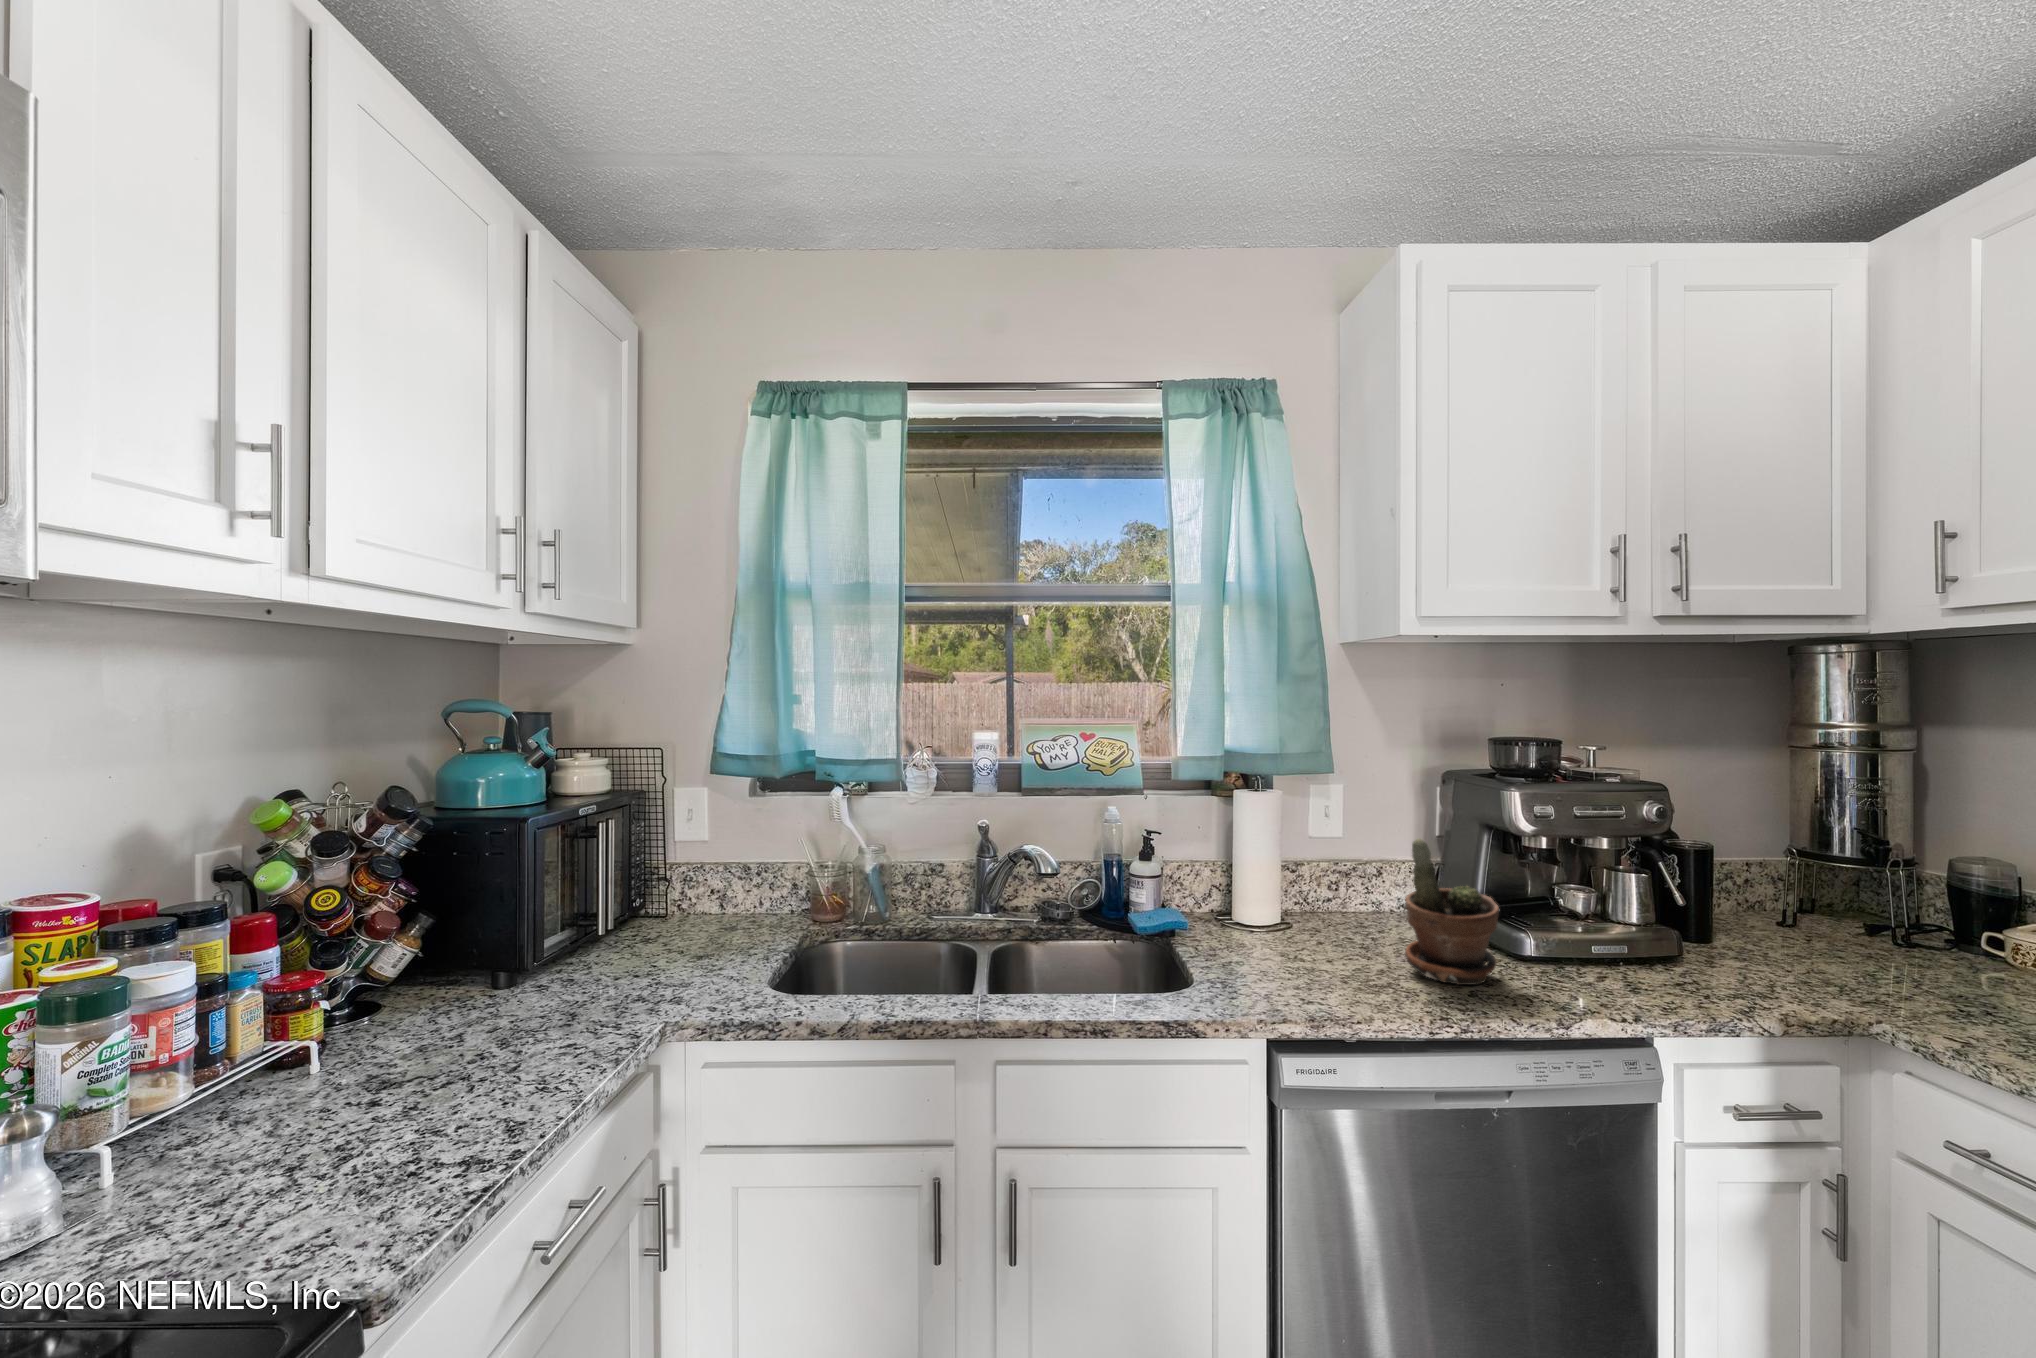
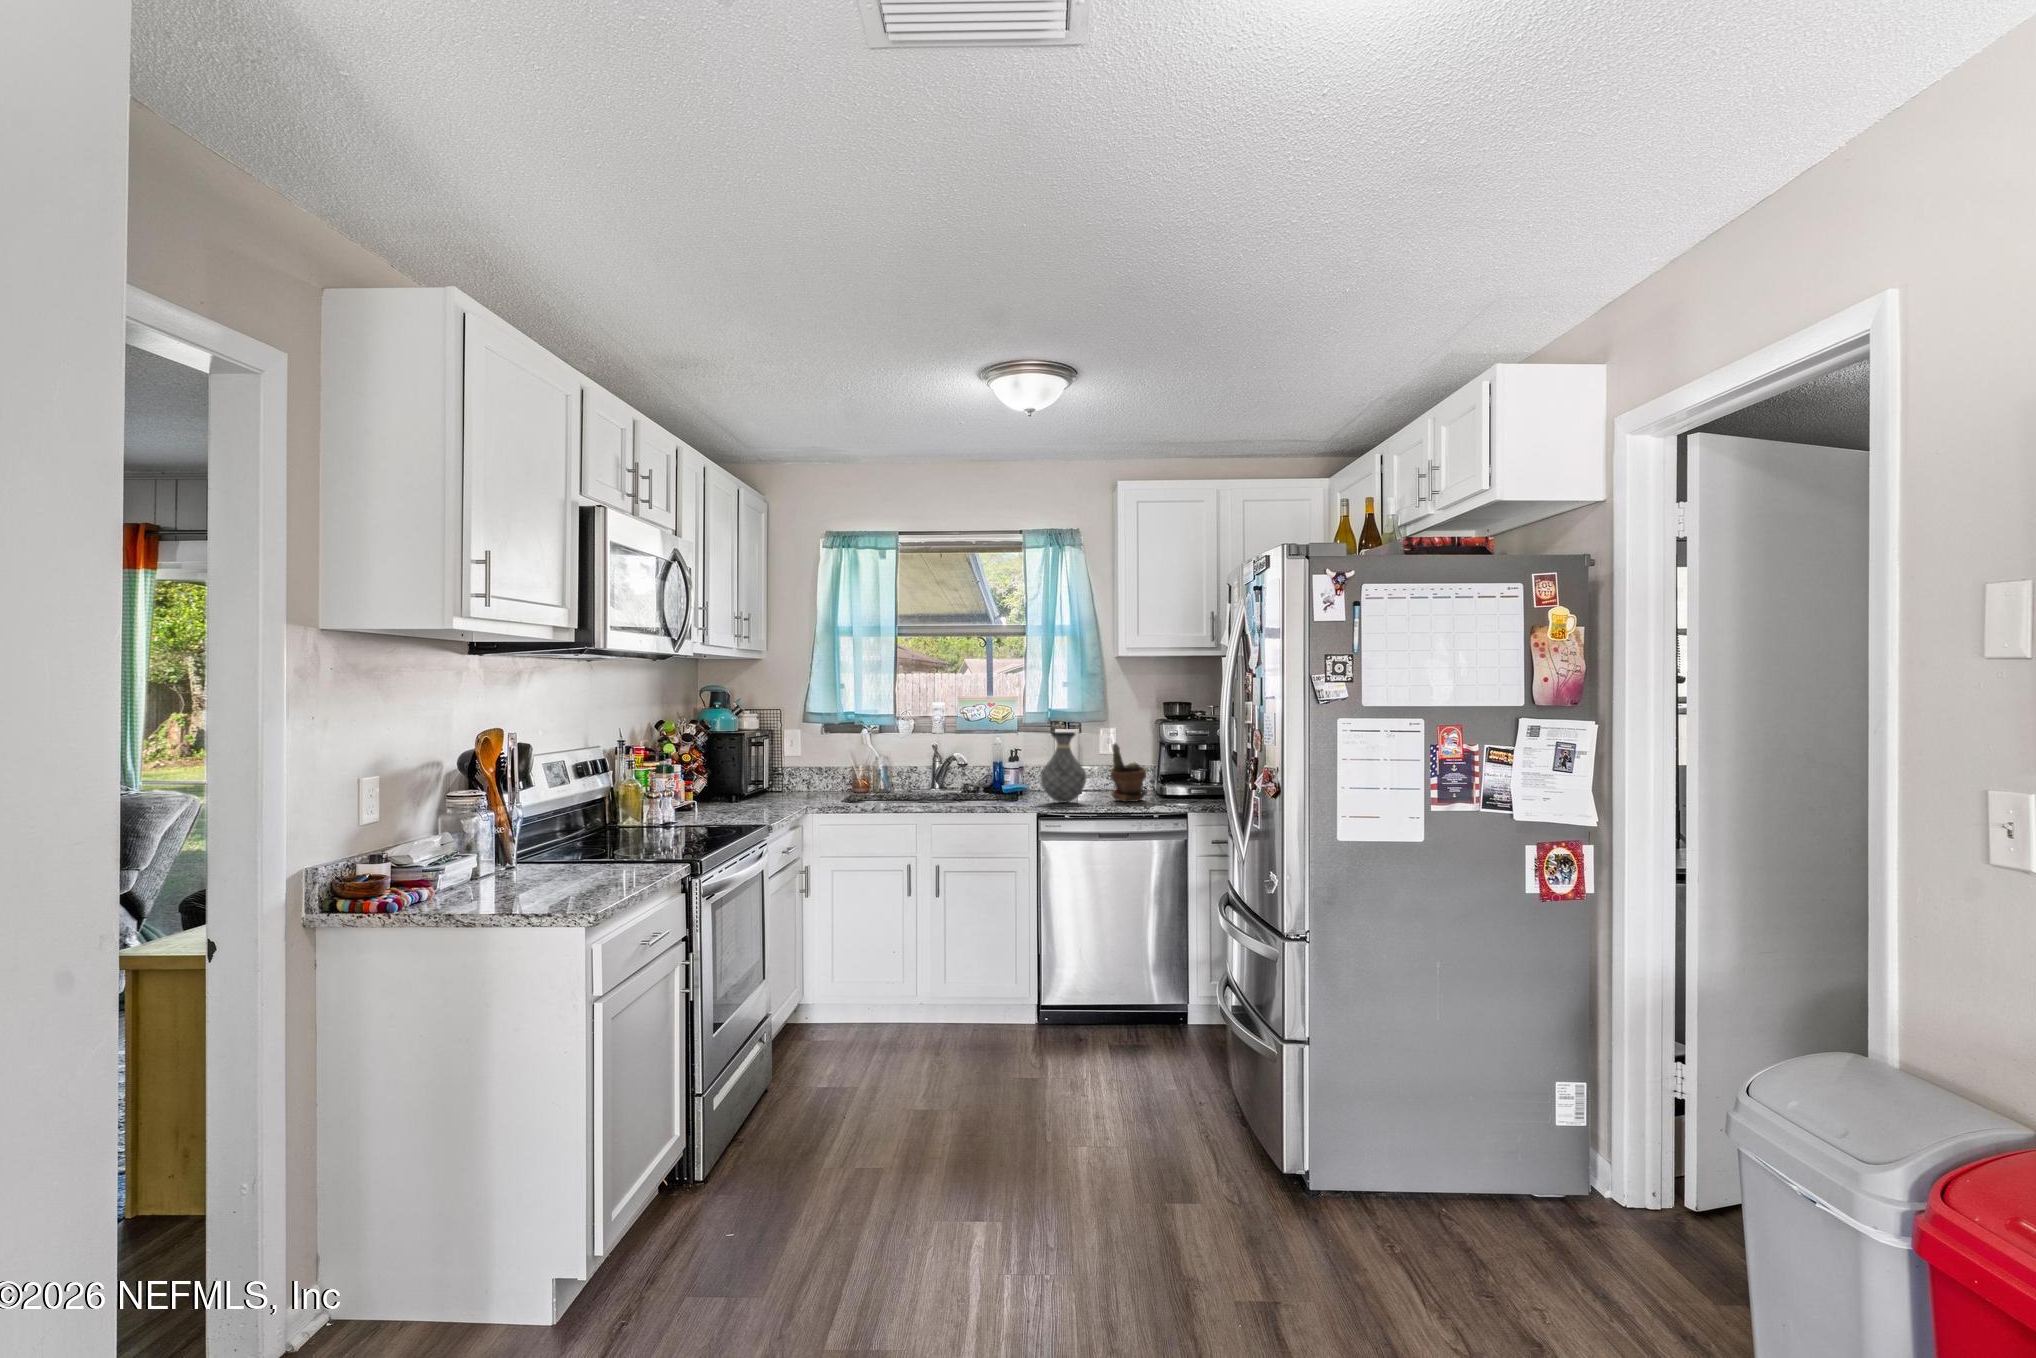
vase: none [1247,812,1365,988] -> present [1040,732,1087,803]

